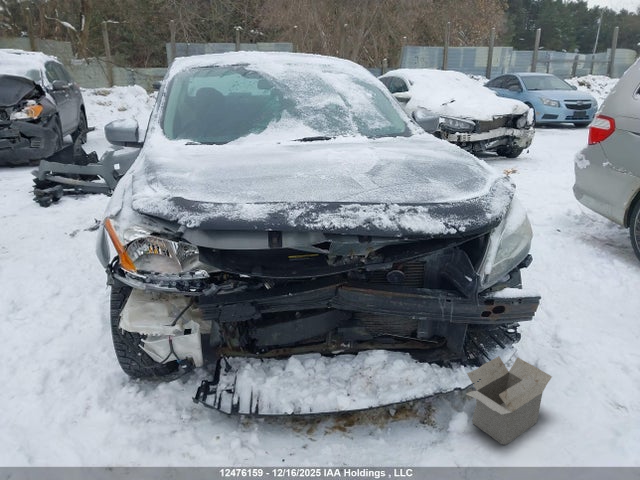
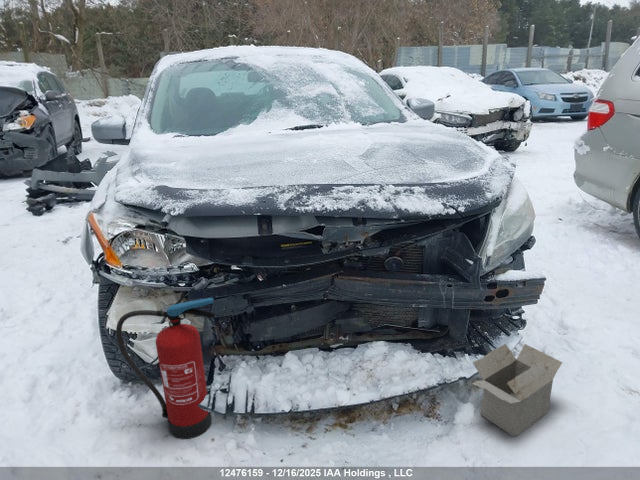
fire extinguisher: none [129,304,225,437] -> present [116,298,215,439]

